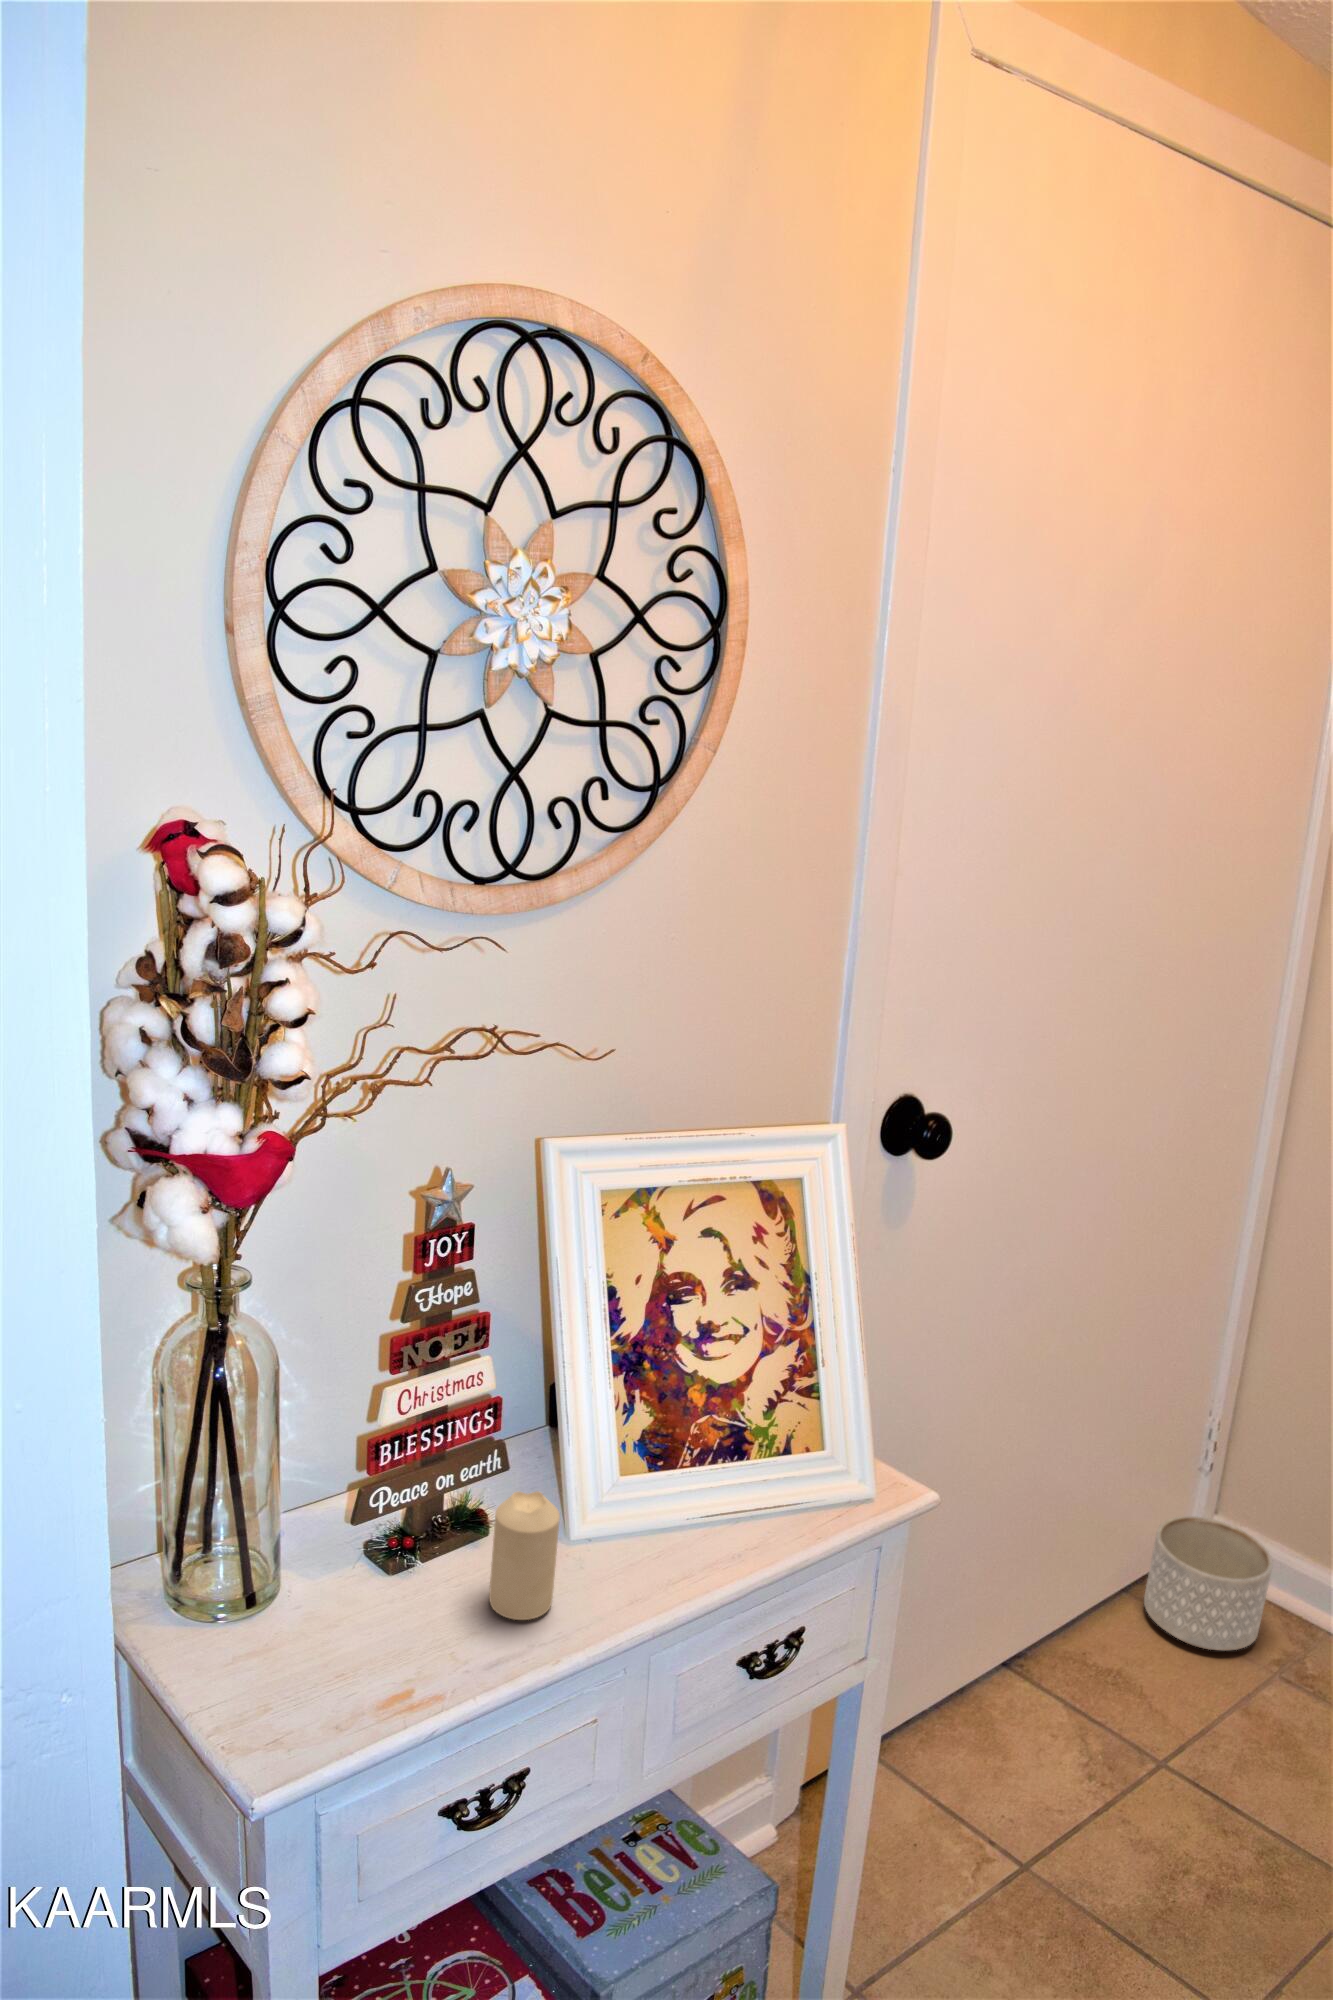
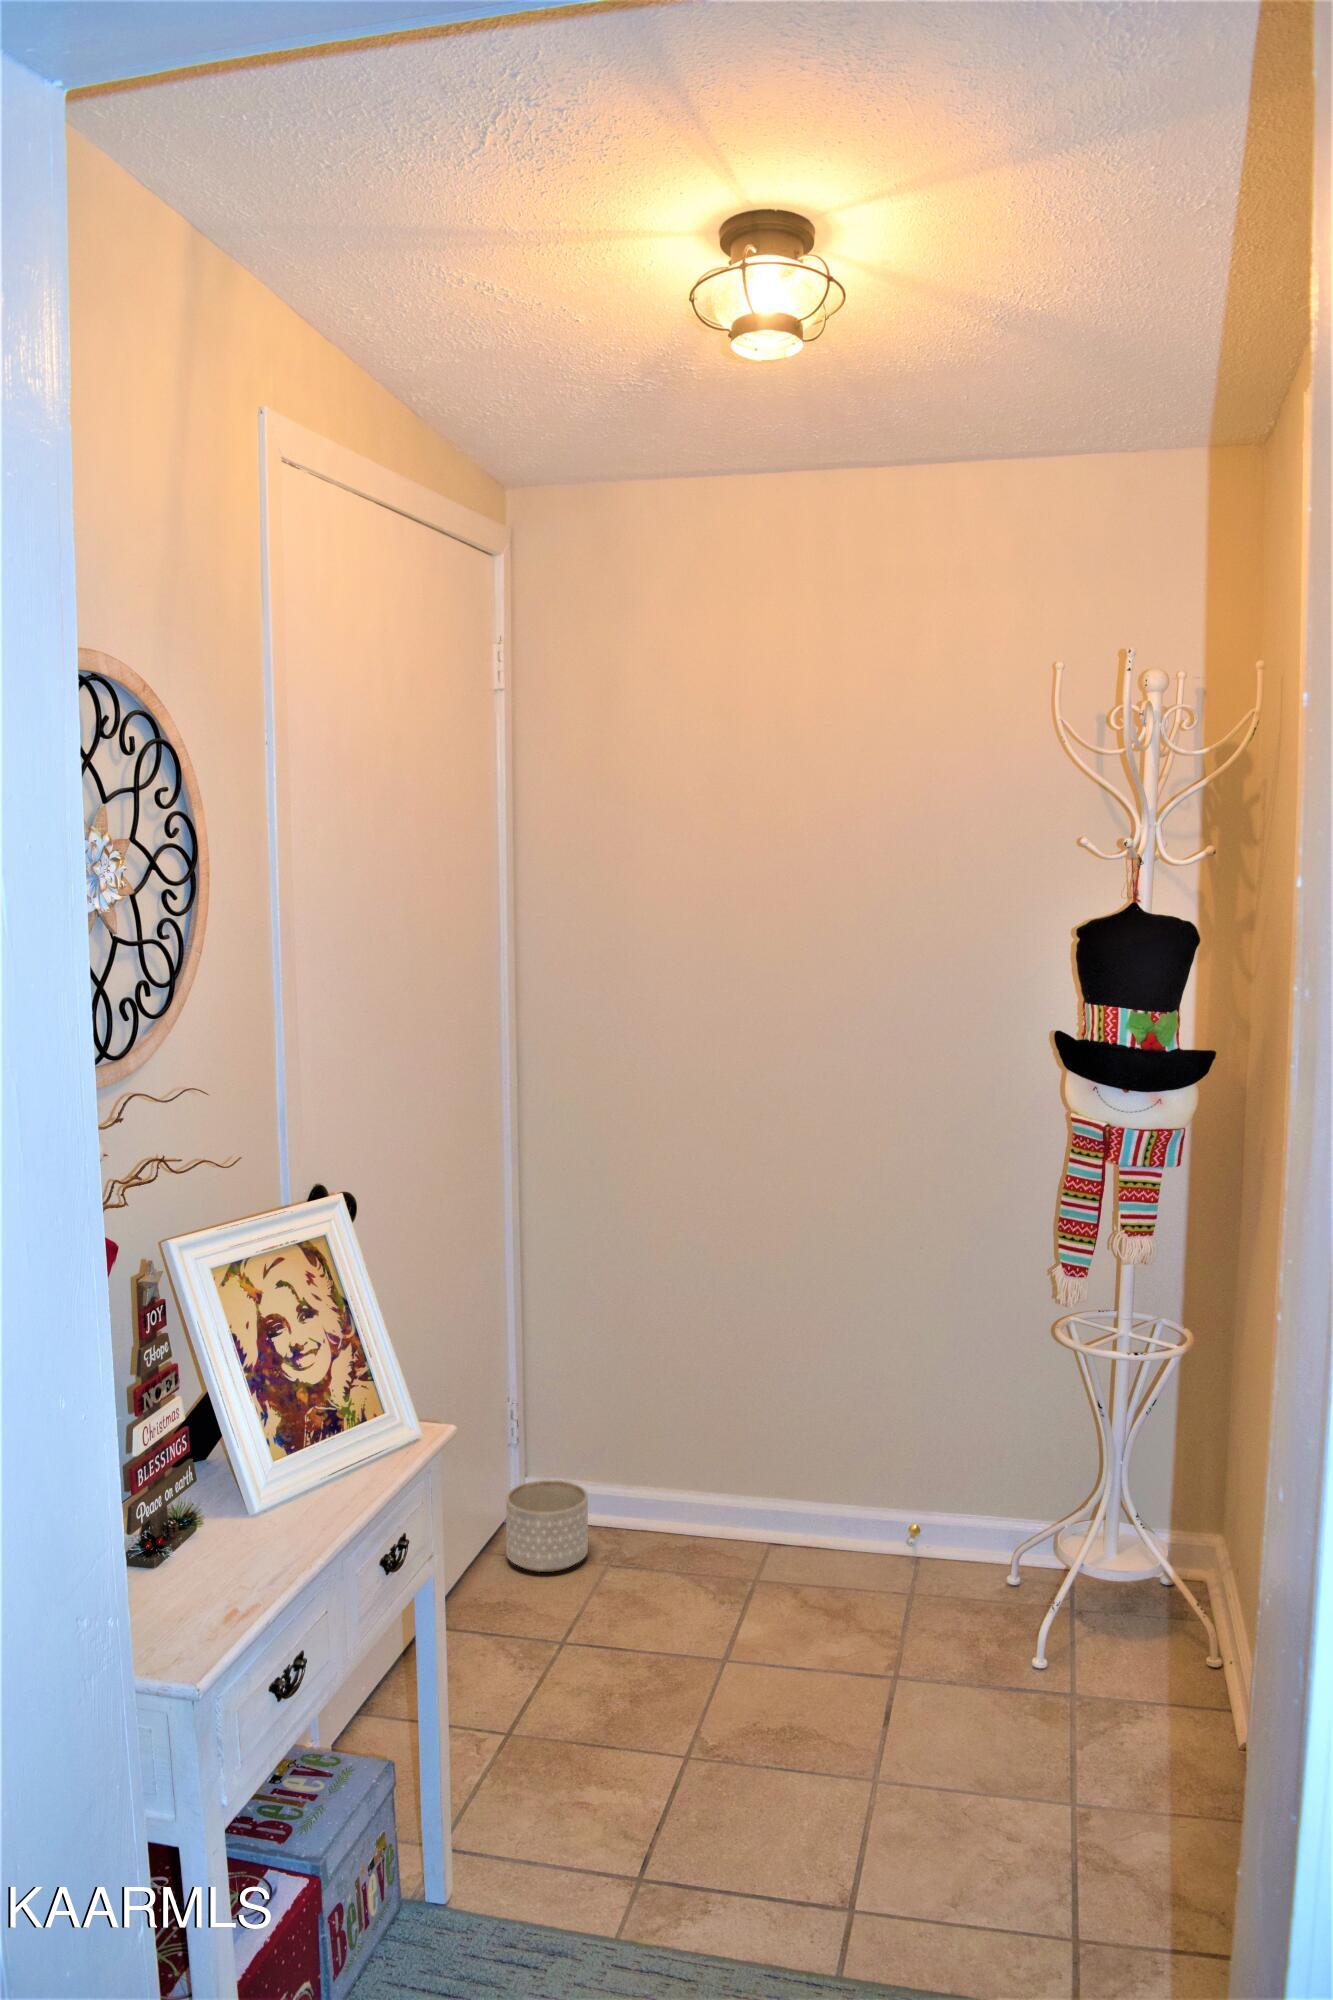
candle: present [489,1492,560,1620] -> none [222,1468,271,1563]

